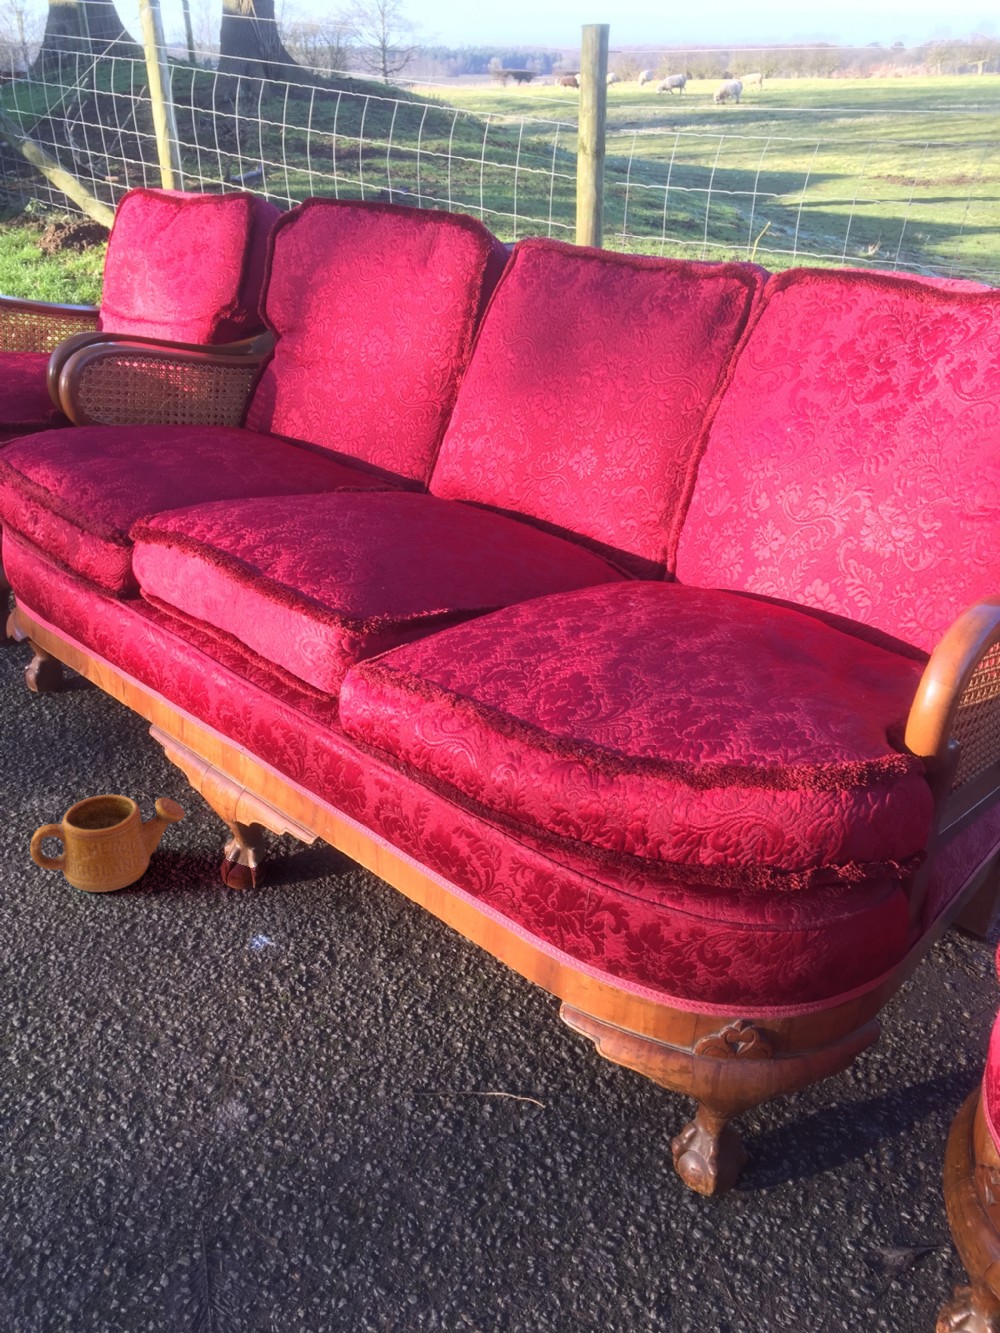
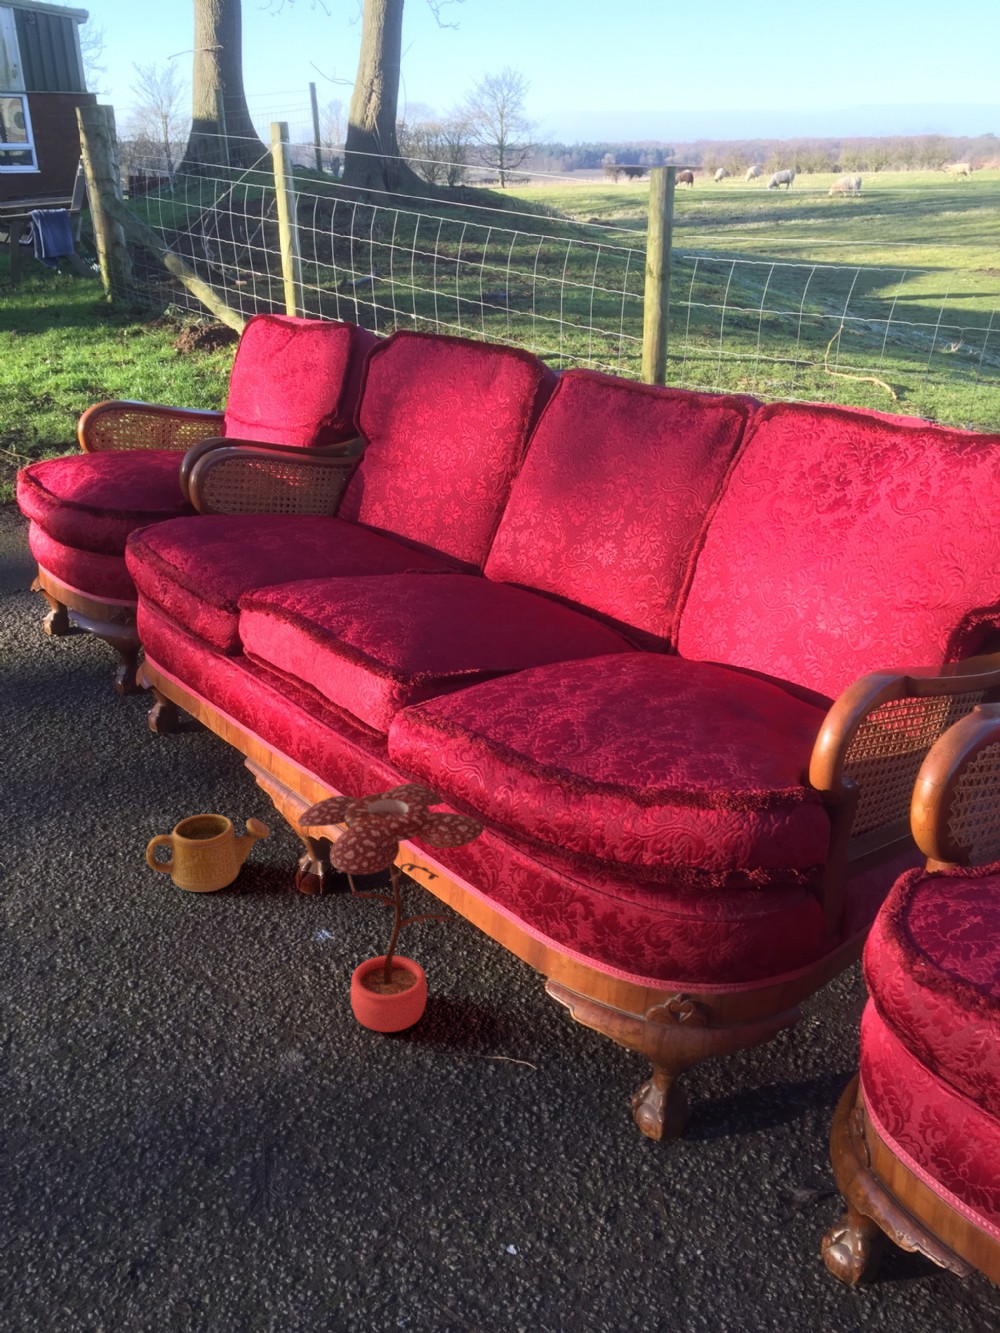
potted plant: none [227,756,470,1068] -> present [298,783,484,1032]

